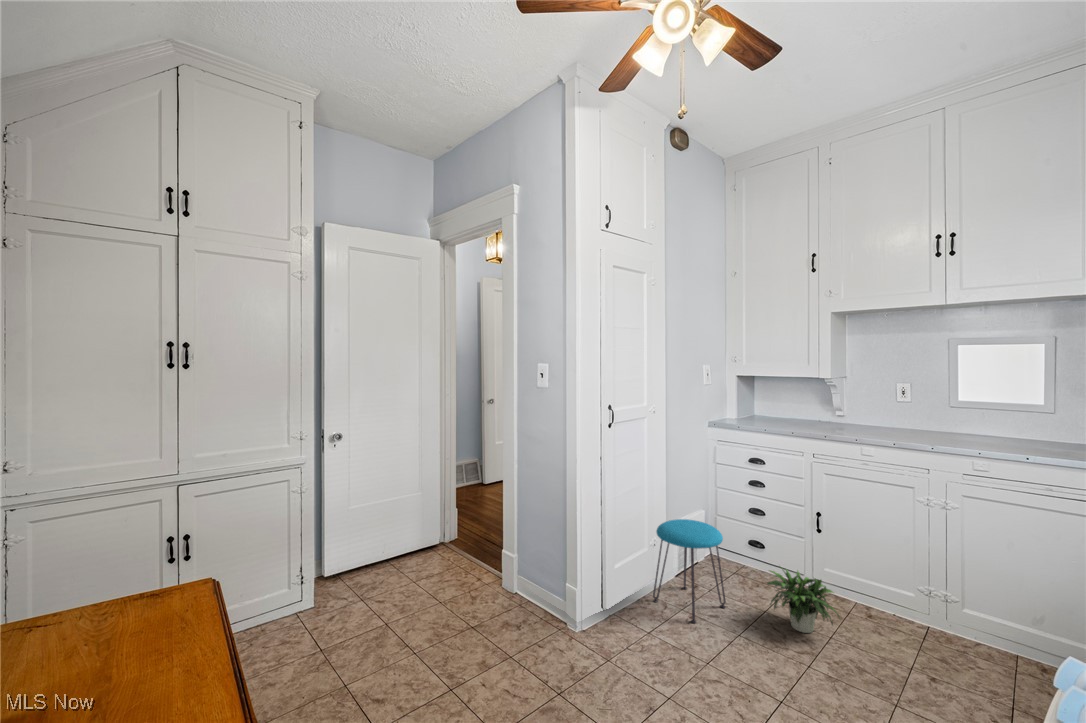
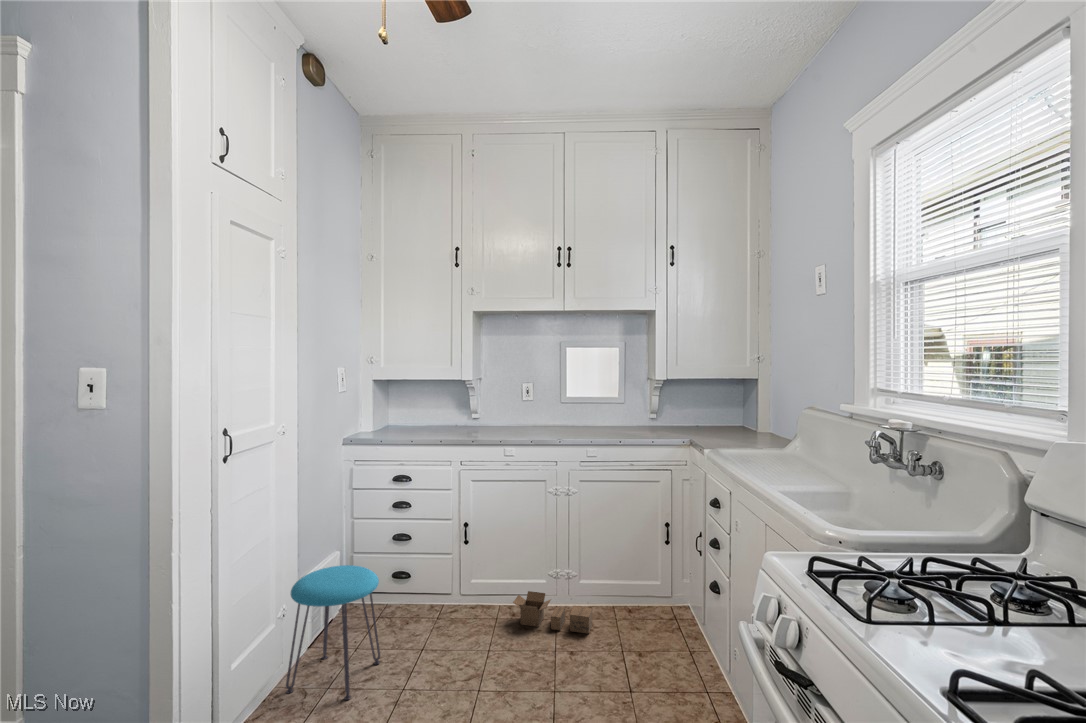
potted plant: present [767,570,840,633] -> none [406,590,499,658]
cardboard box: none [866,598,975,668] -> present [513,591,592,634]

